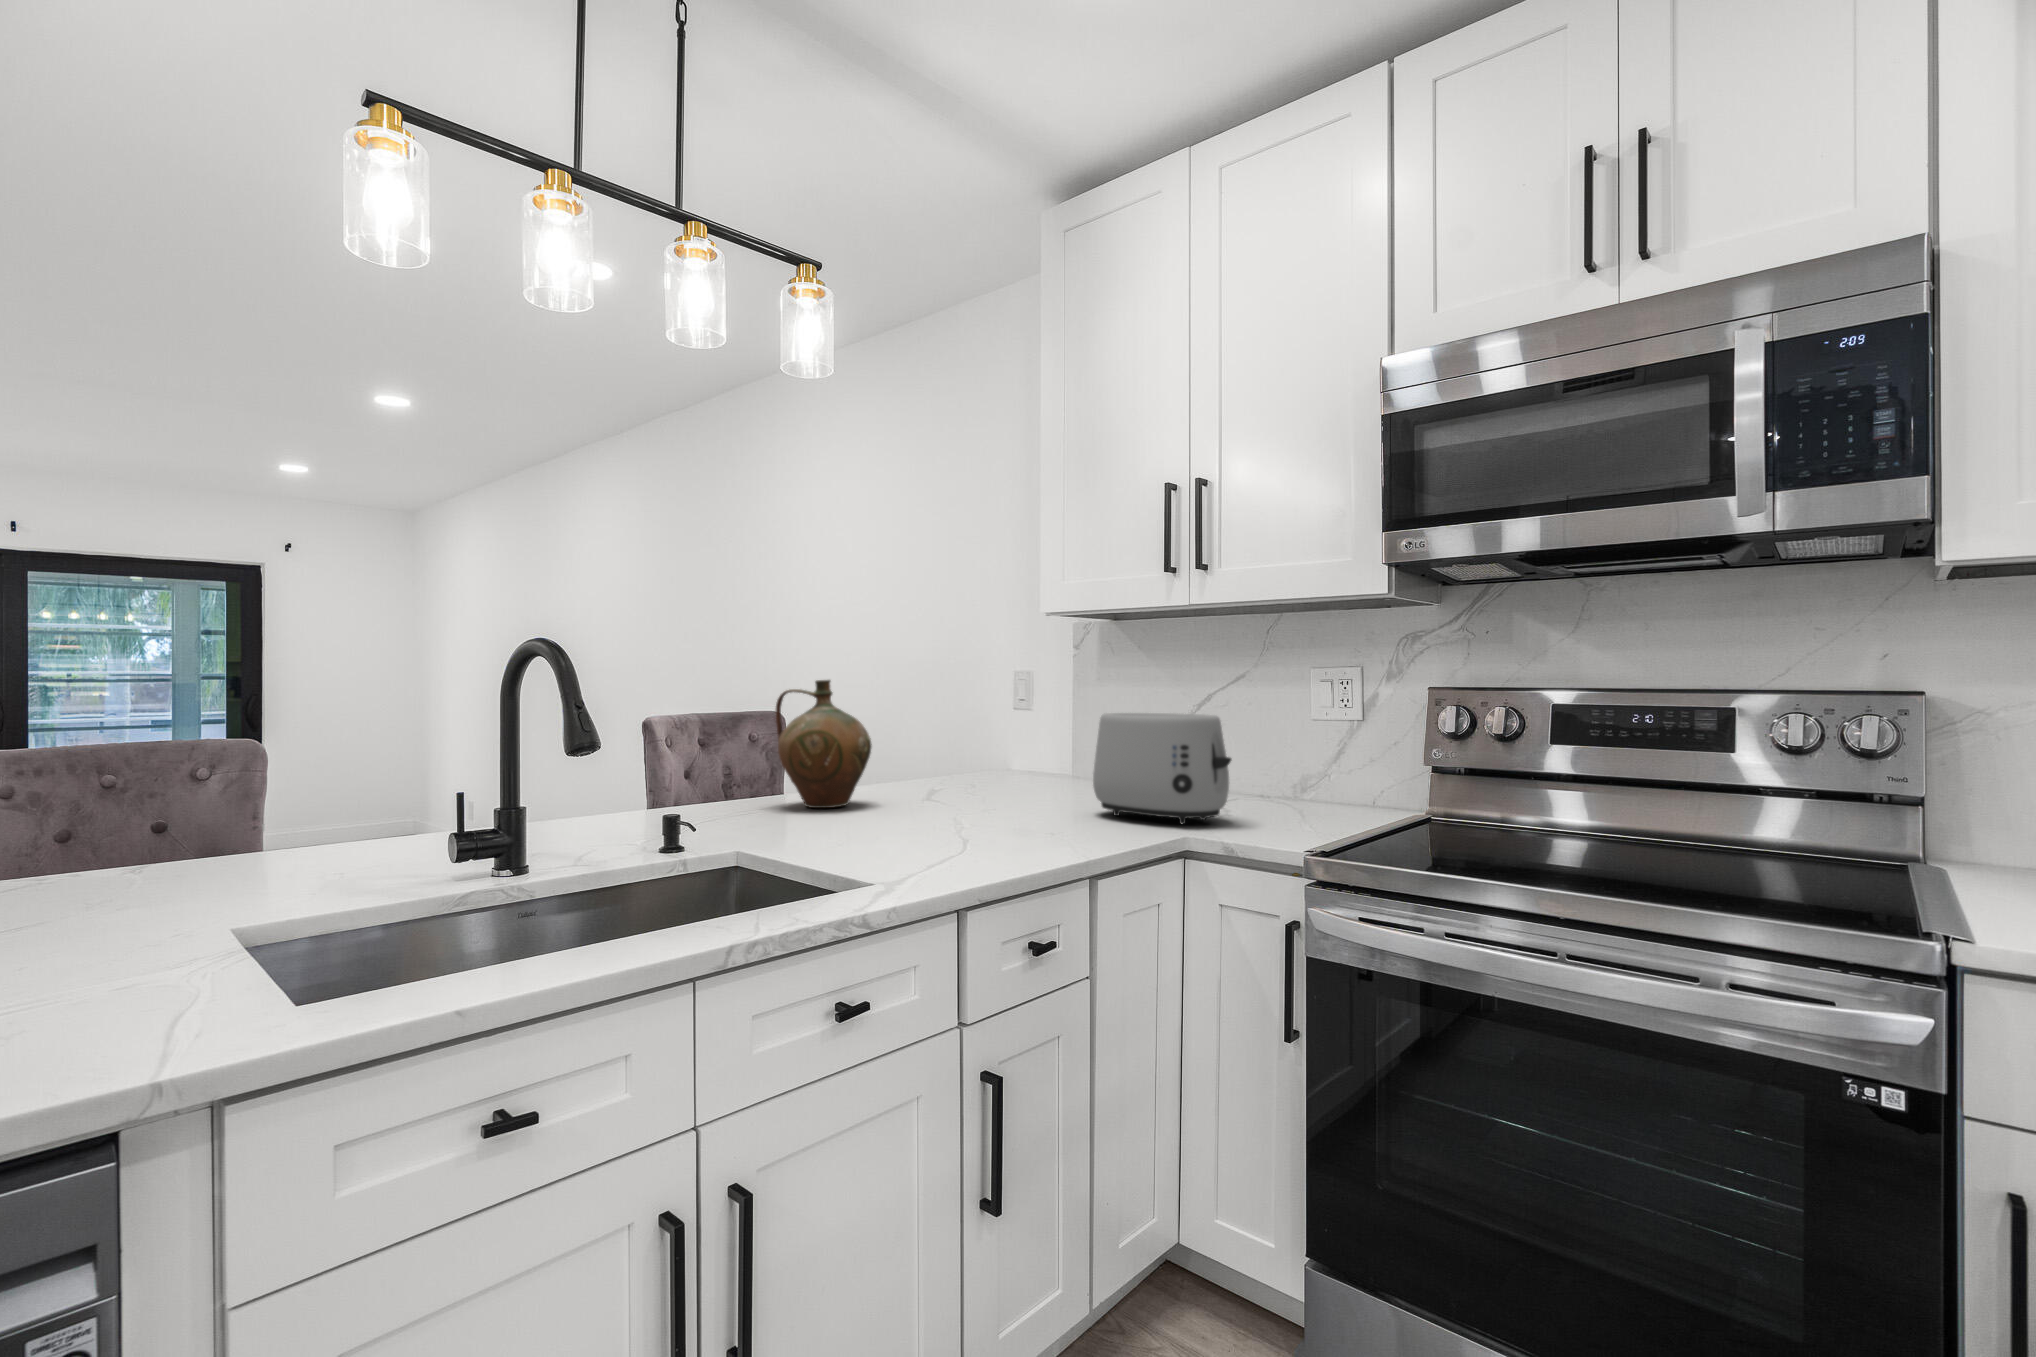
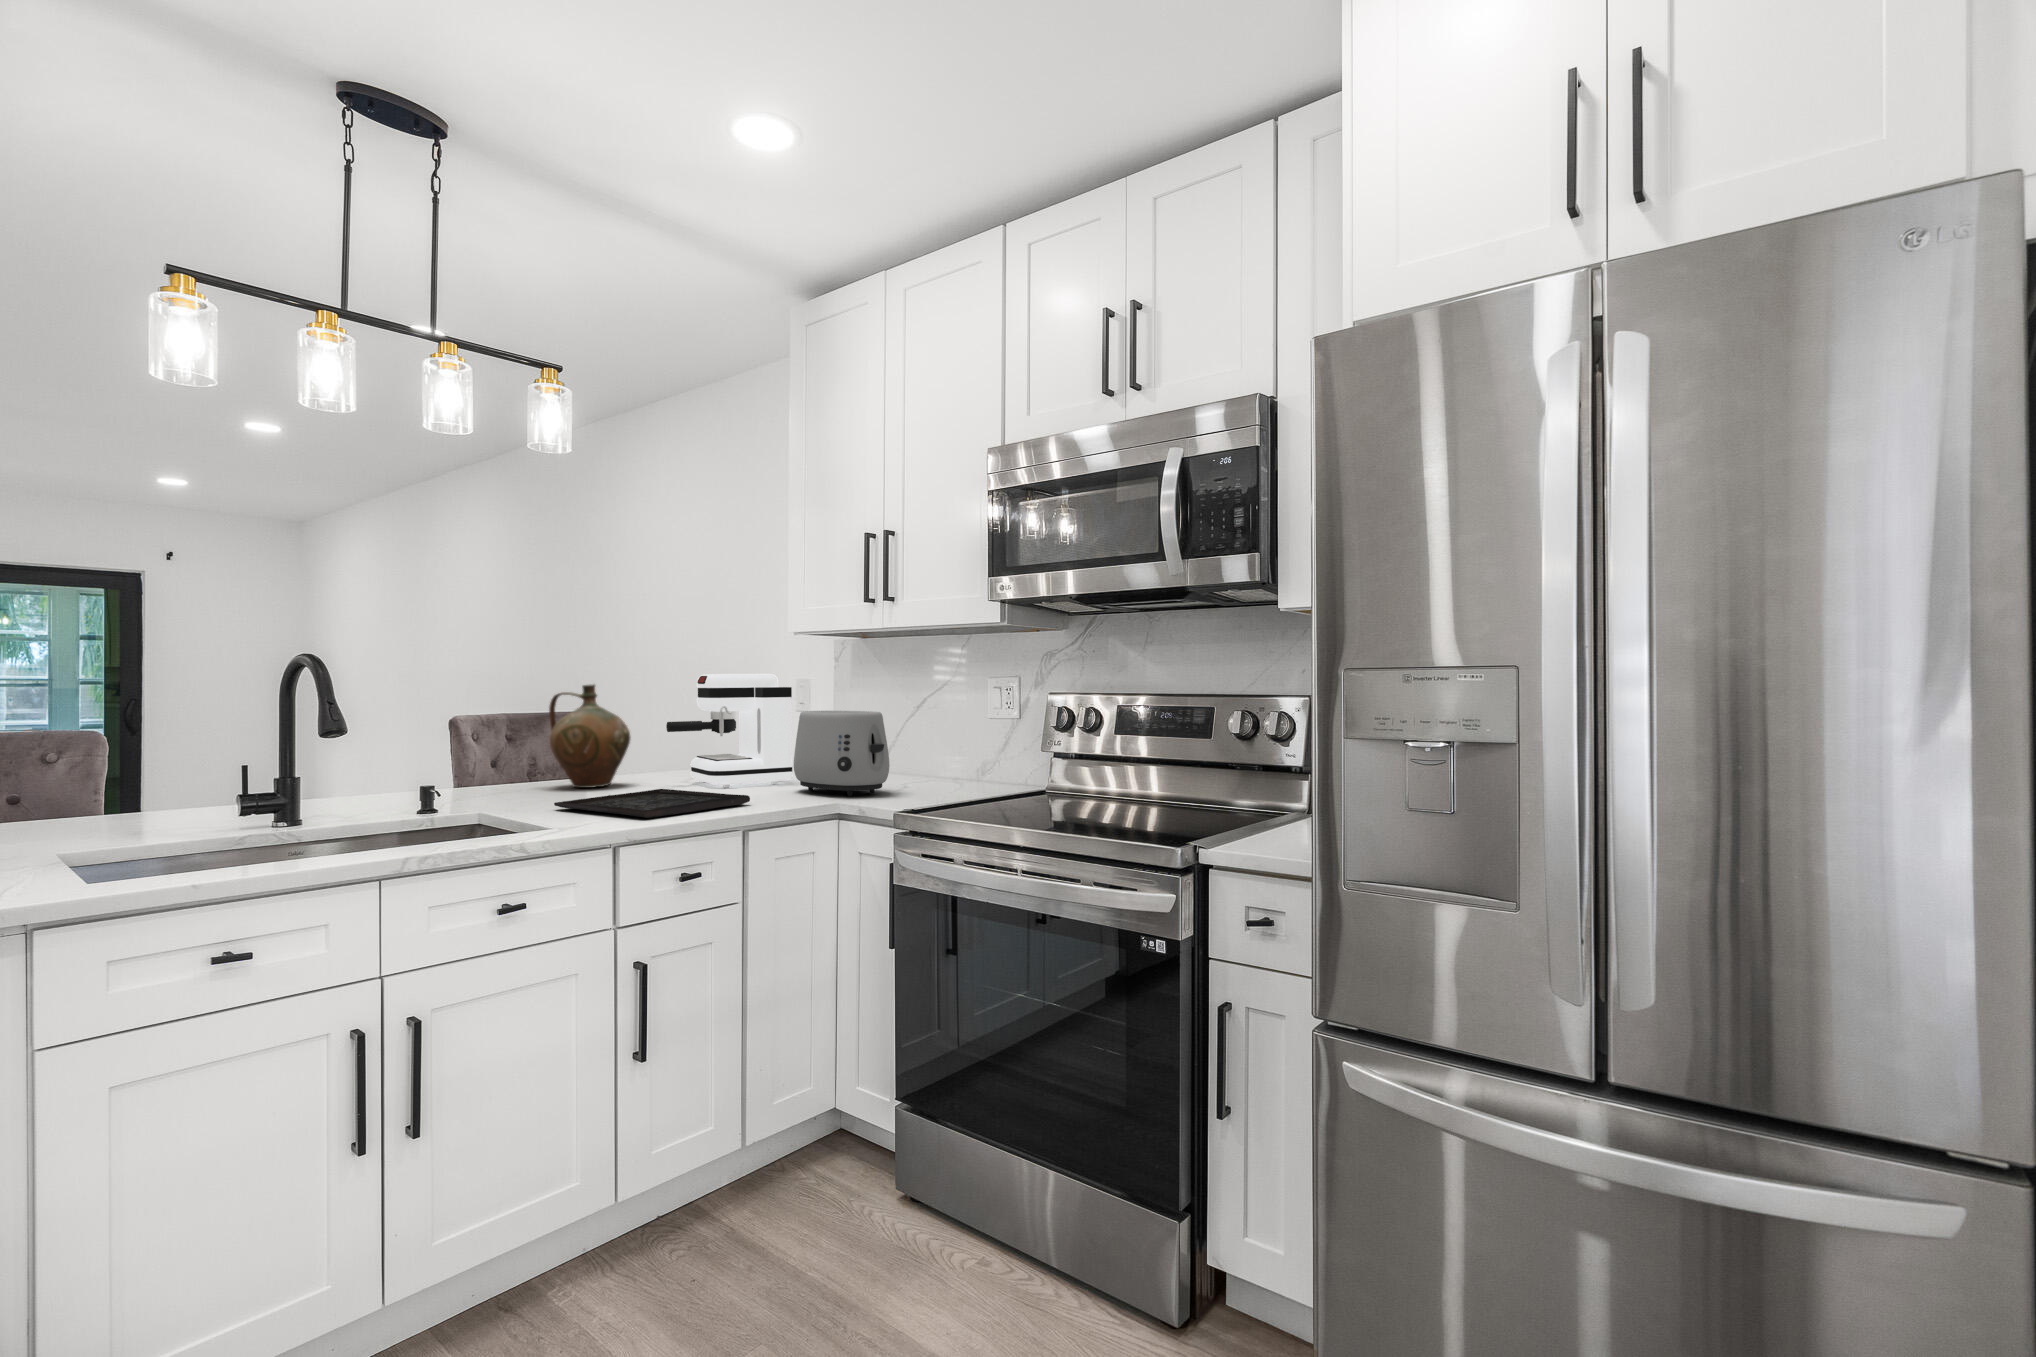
coffee maker: none [918,666,1072,809] -> present [666,674,793,787]
tray: none [829,814,1078,863] -> present [554,789,750,818]

